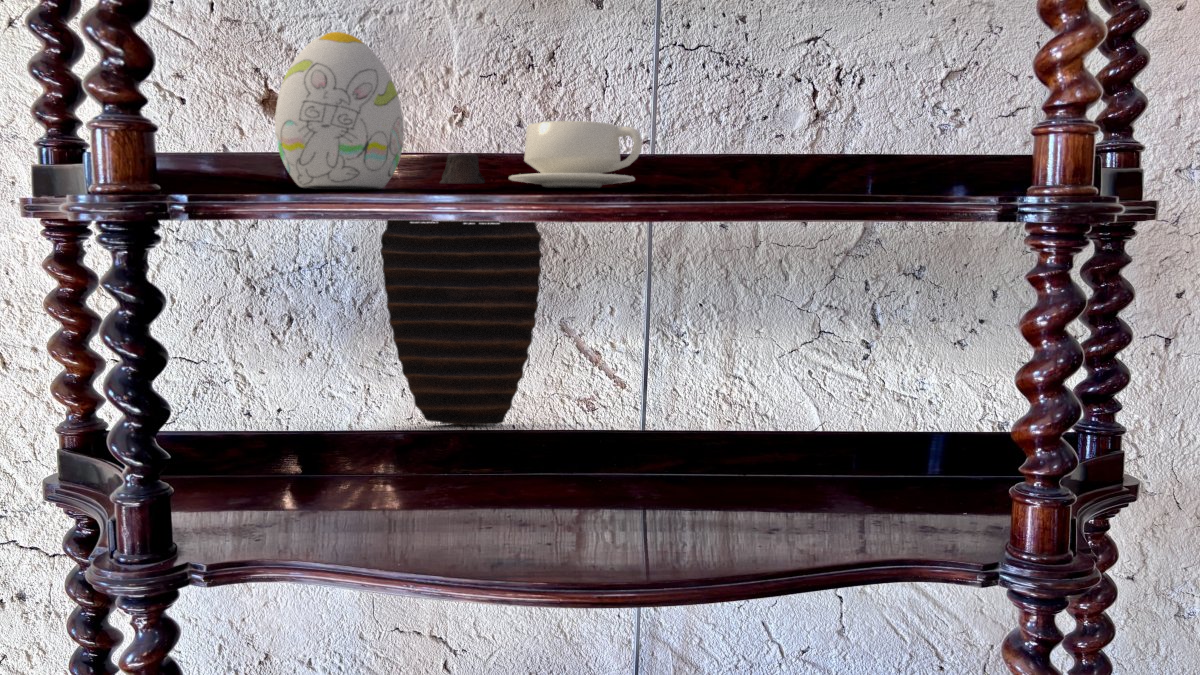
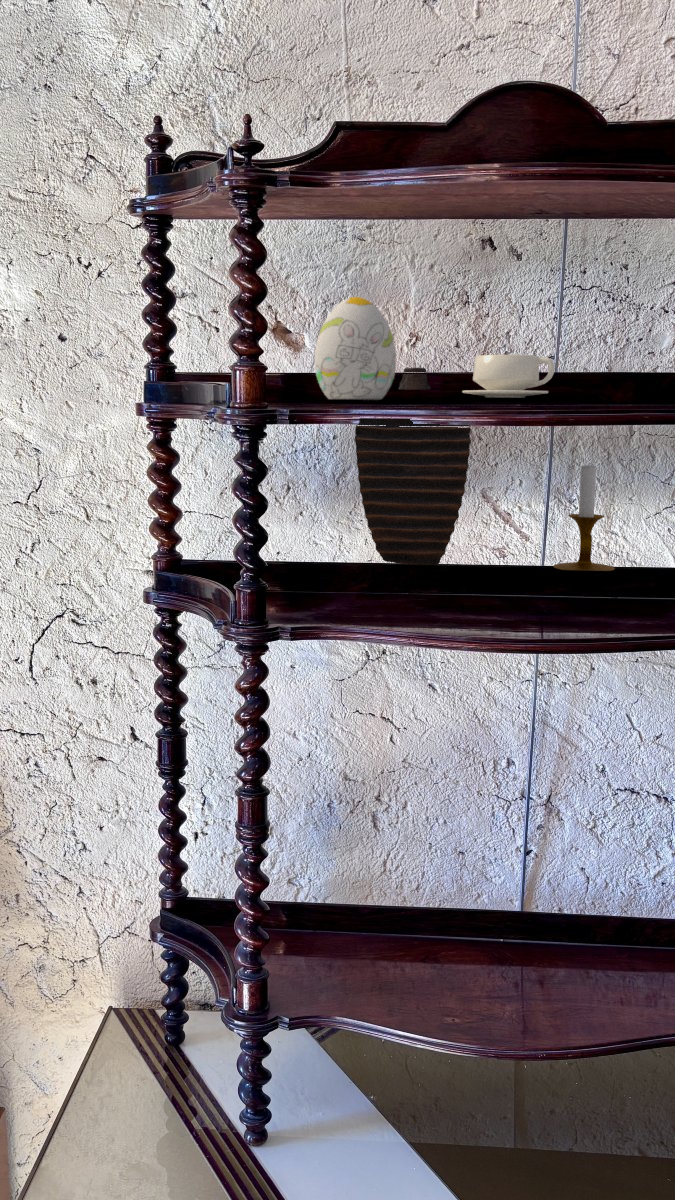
candlestick: none [658,286,741,433] -> present [553,466,615,571]

